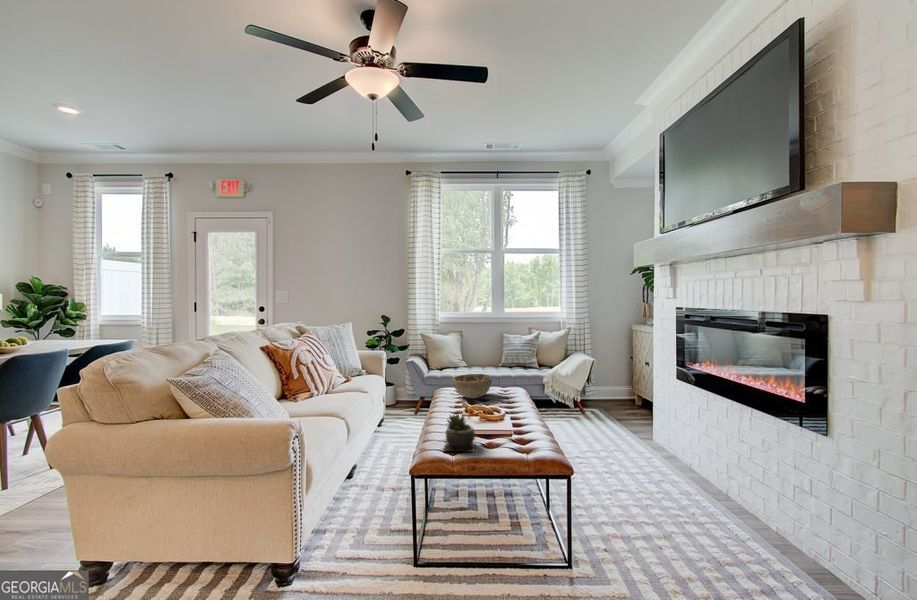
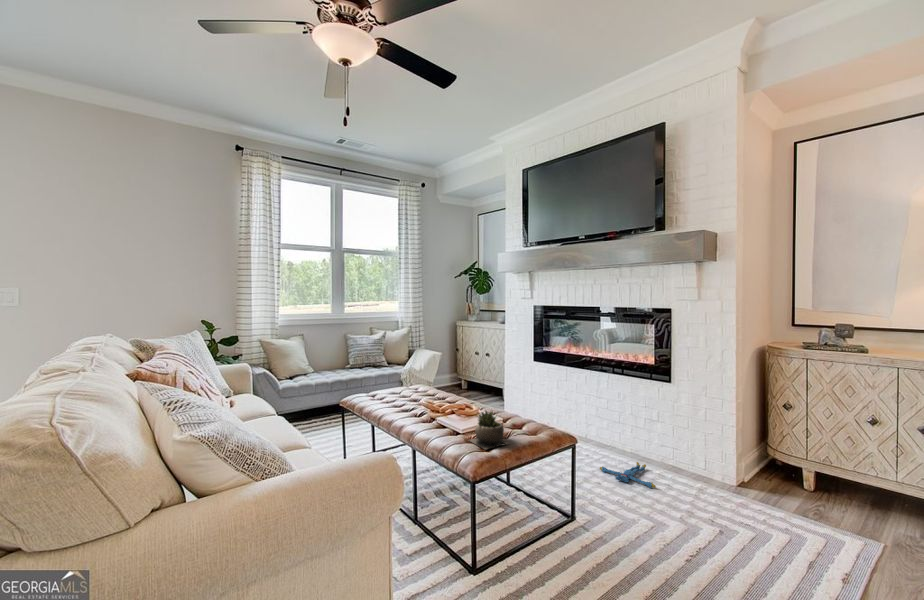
decorative bowl: present [453,374,492,399] -> none [390,374,430,400]
plush toy: none [684,526,760,576] -> present [600,462,656,488]

